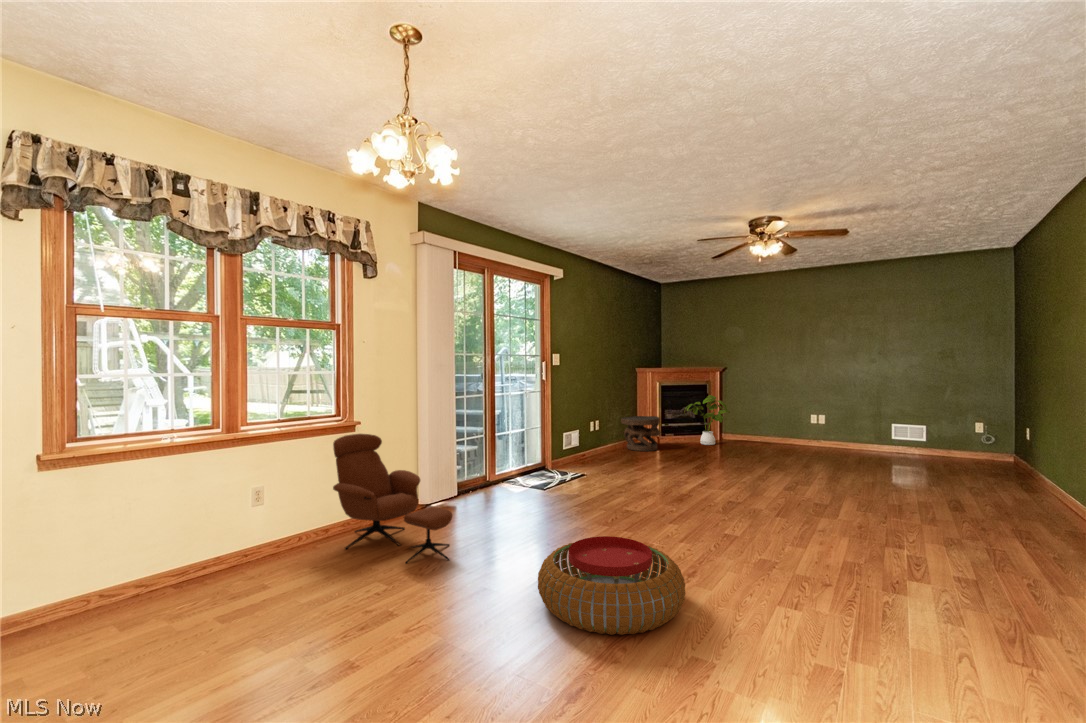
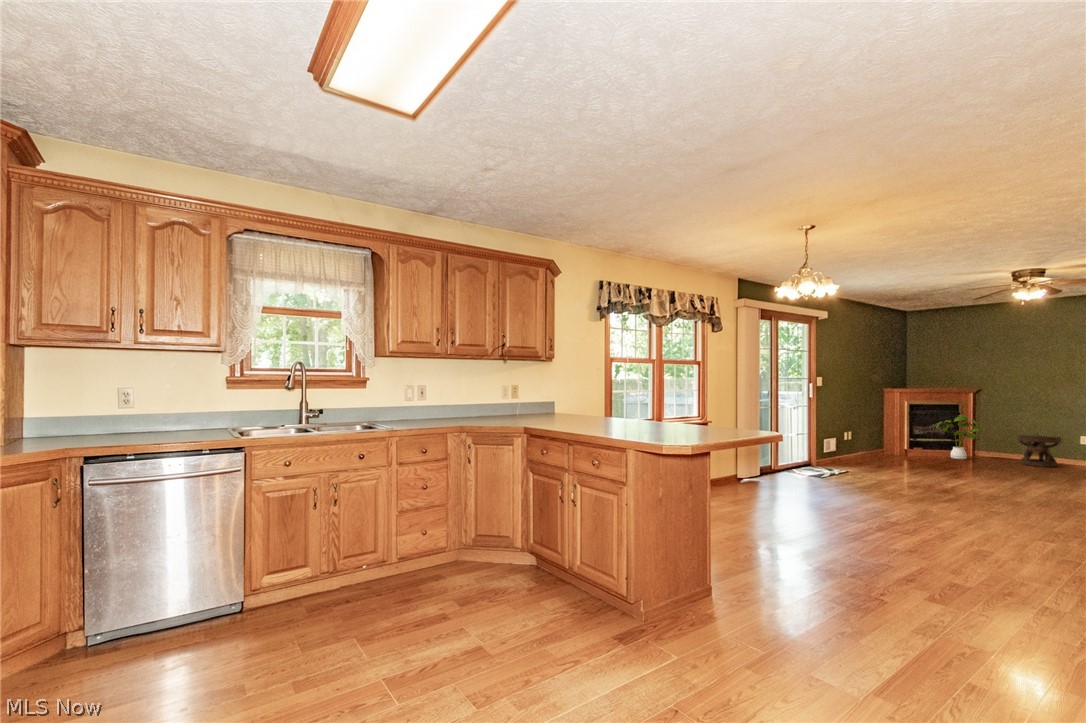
side table: present [621,416,661,451] -> present [1017,435,1061,467]
lounge chair: present [333,434,452,563] -> none [704,428,790,503]
pouf: present [538,536,685,635] -> none [863,492,964,537]

